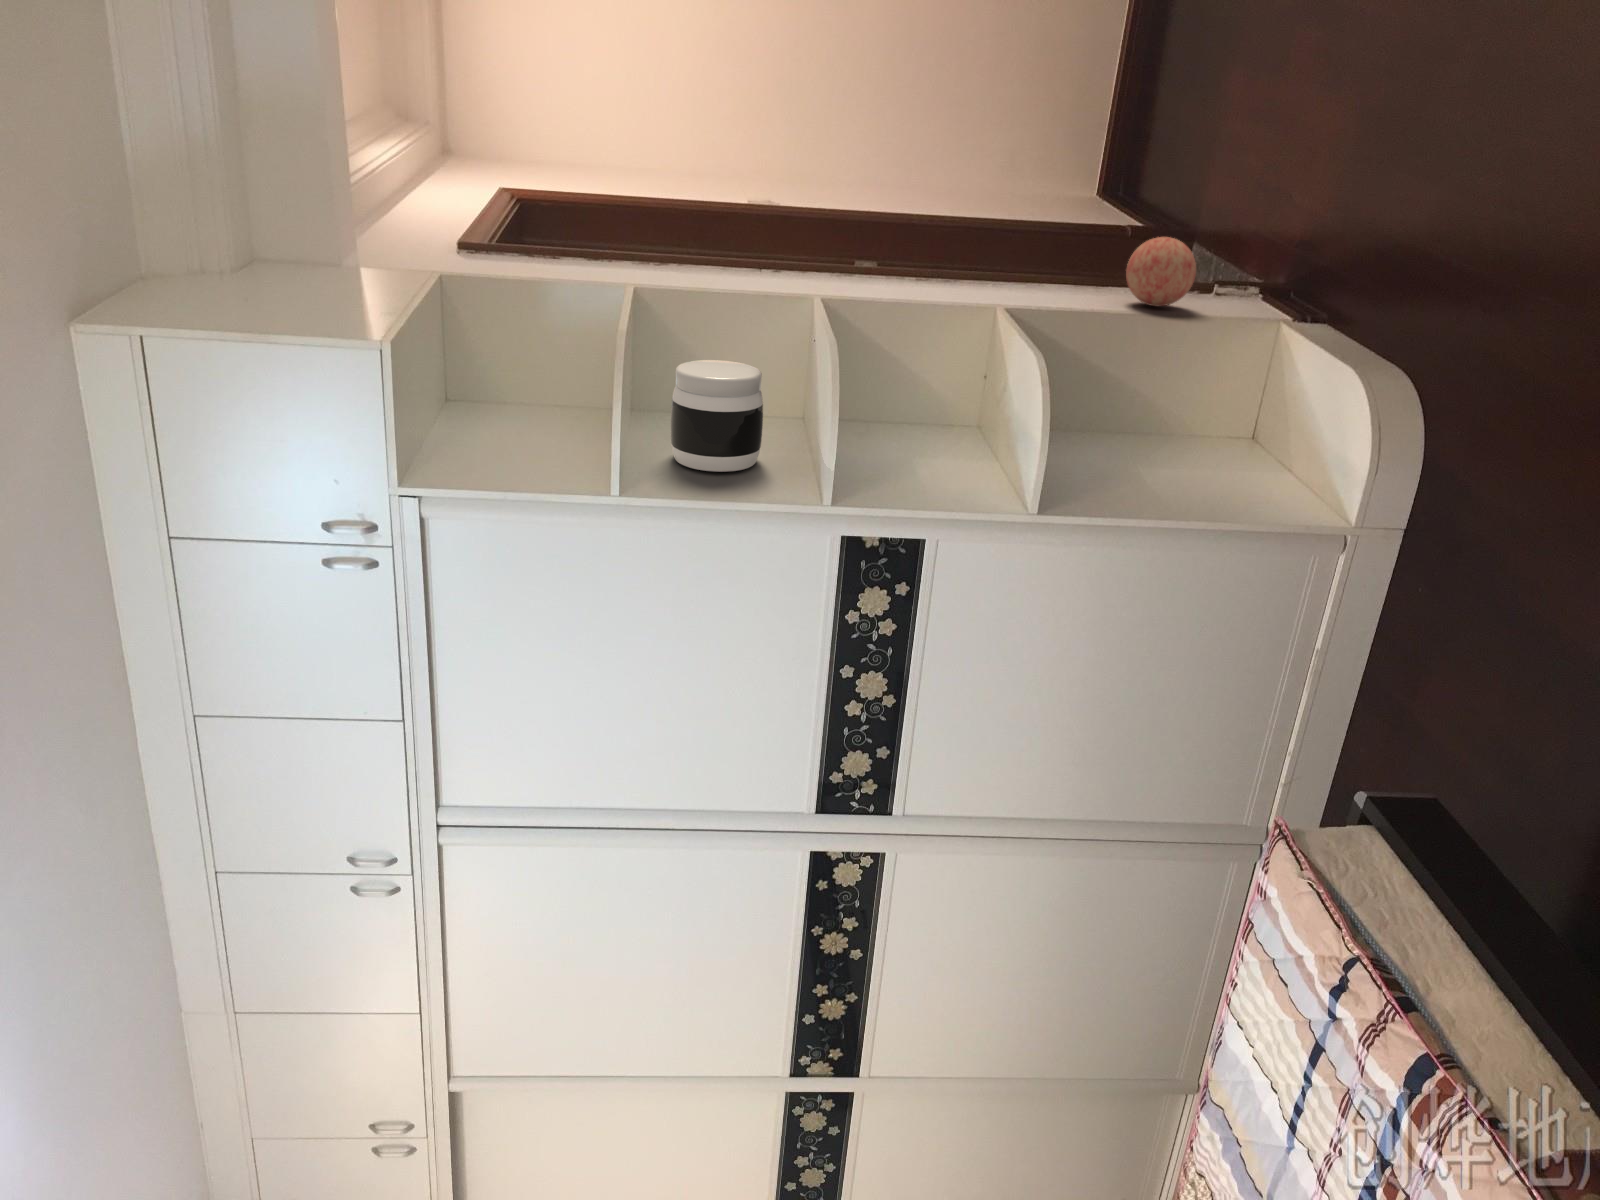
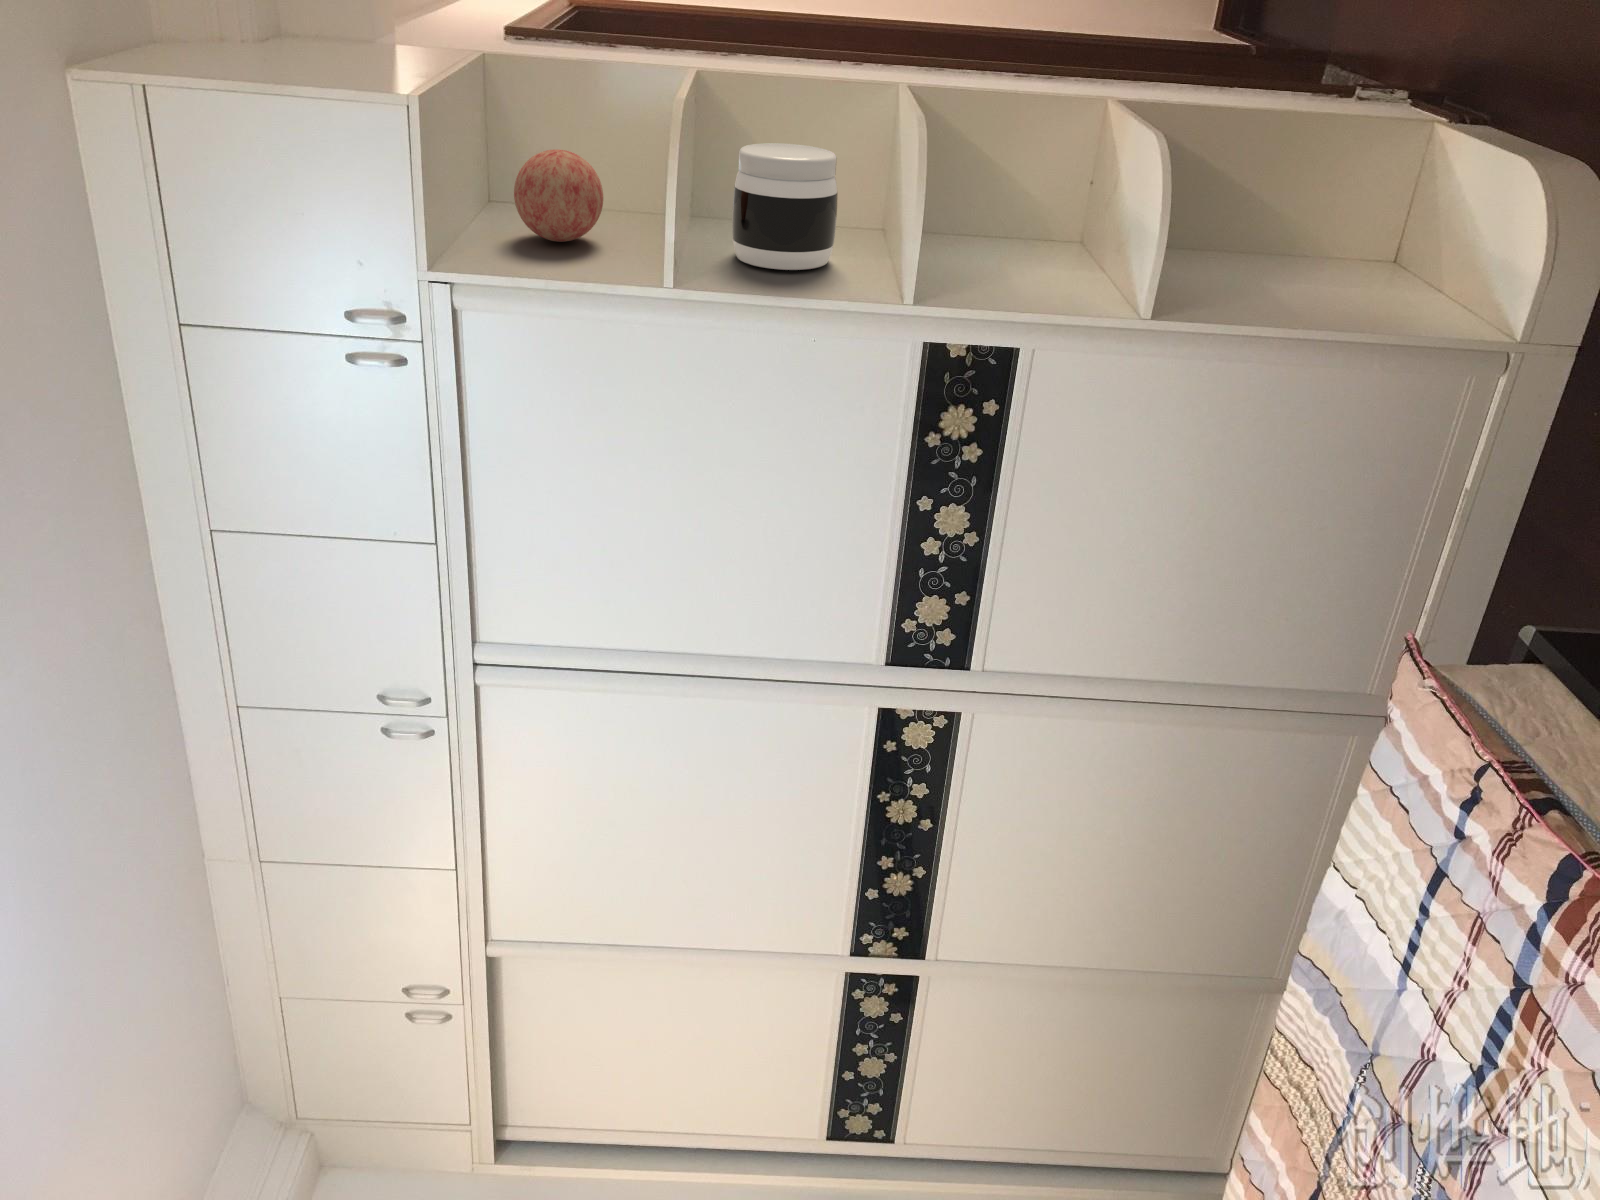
decorative ball: present [1126,237,1196,306] -> present [514,149,603,242]

